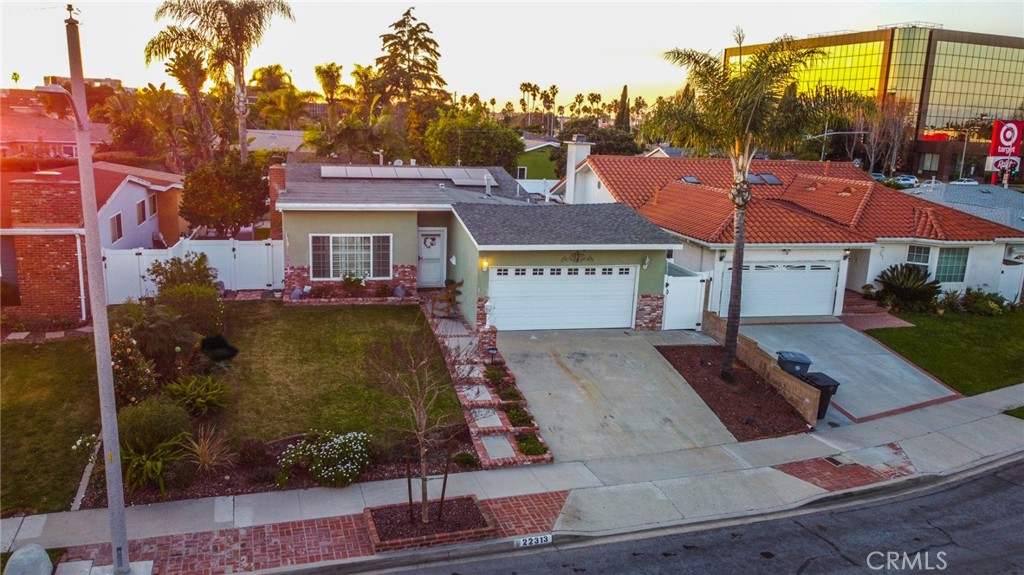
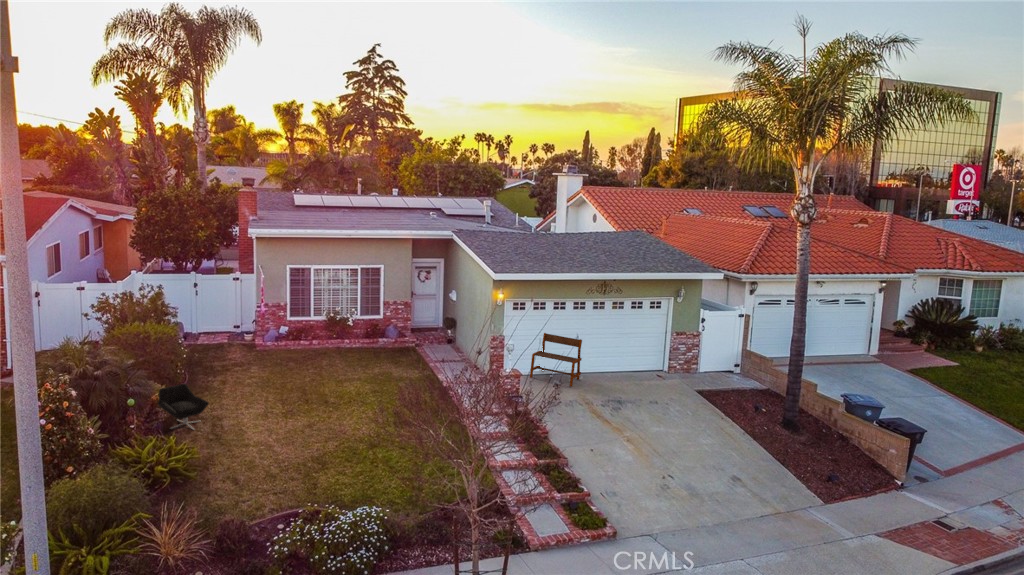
bench: present [431,281,464,318] -> present [530,333,582,386]

